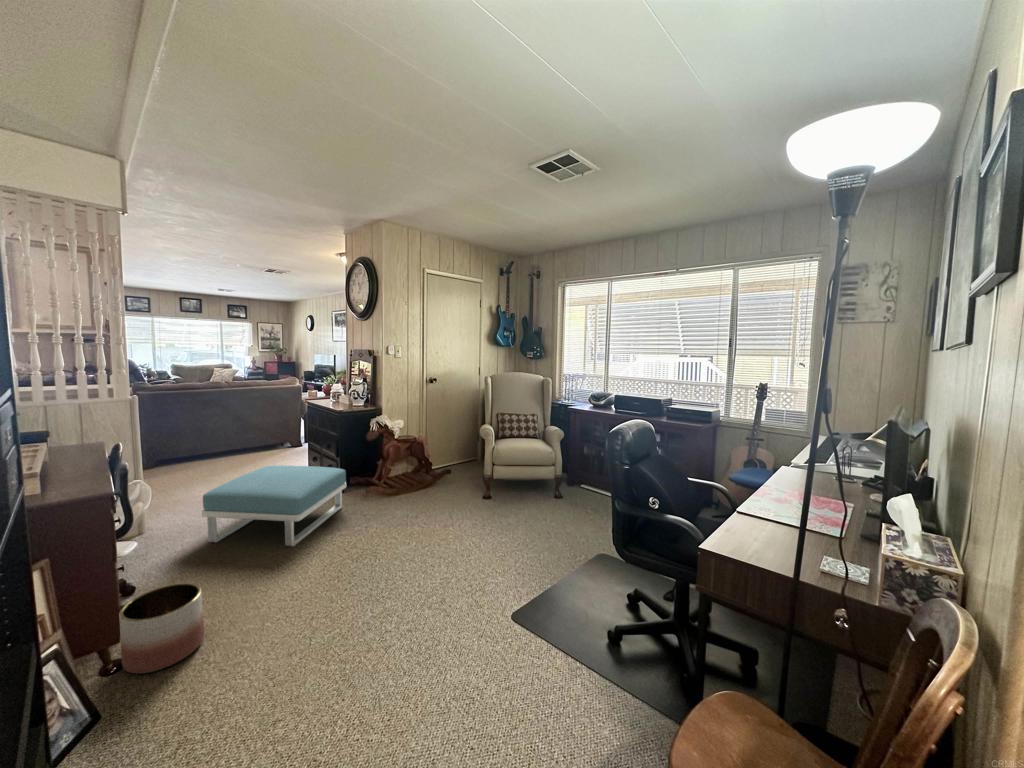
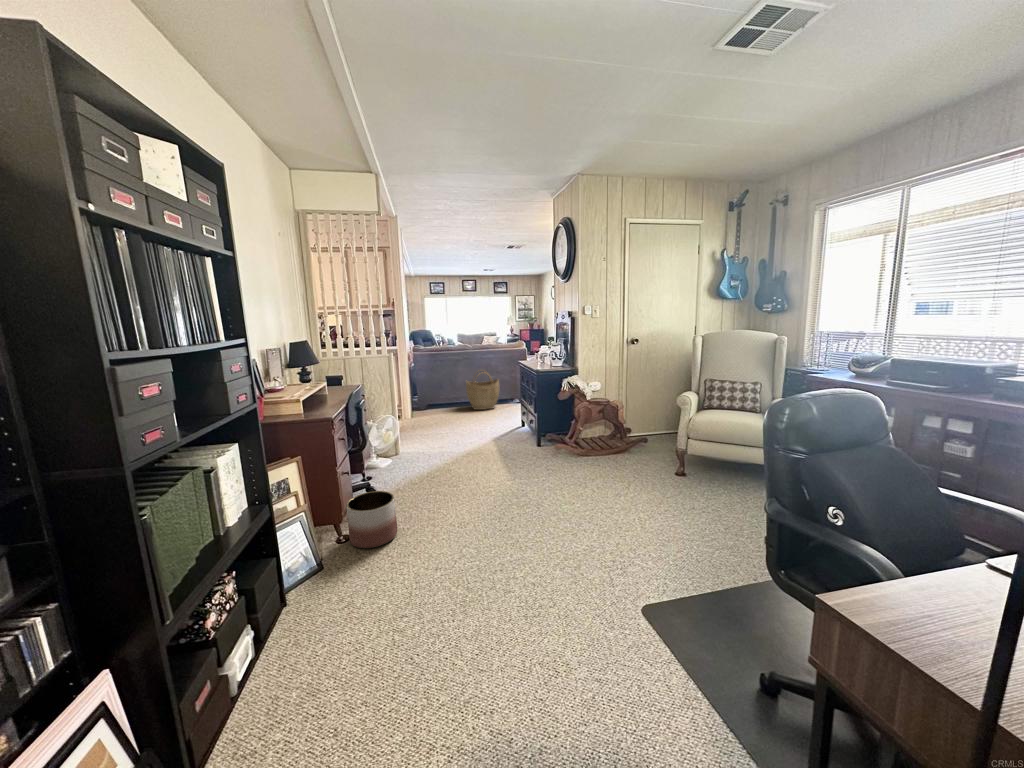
woven basket: none [219,411,267,461] -> present [466,372,499,410]
footstool: present [202,466,346,546] -> none [427,415,536,484]

